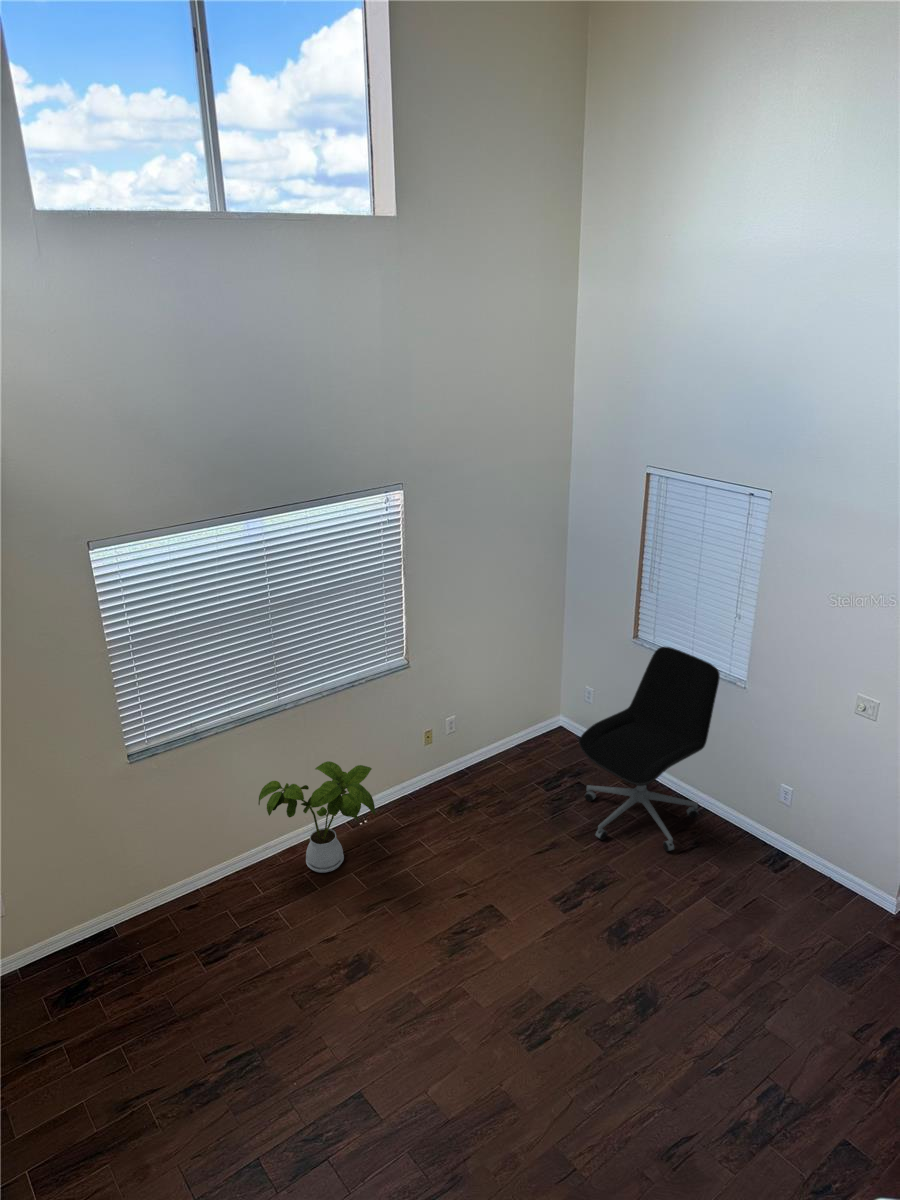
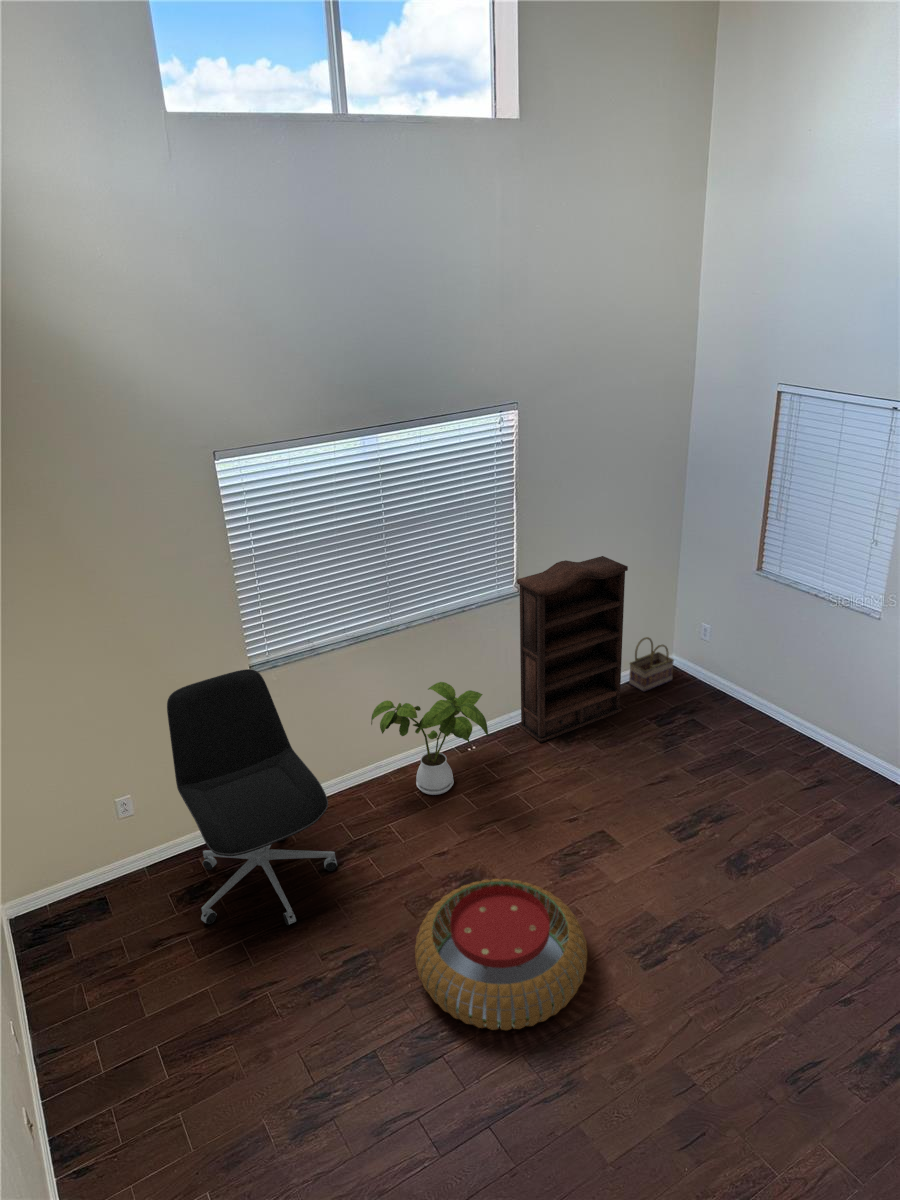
bookshelf: none [405,626,513,812] -> present [517,556,628,743]
office chair: present [579,647,720,851] -> present [167,669,337,925]
basket: none [518,701,561,755] -> present [629,637,674,692]
pouf: none [298,965,471,1130] -> present [415,879,587,1030]

